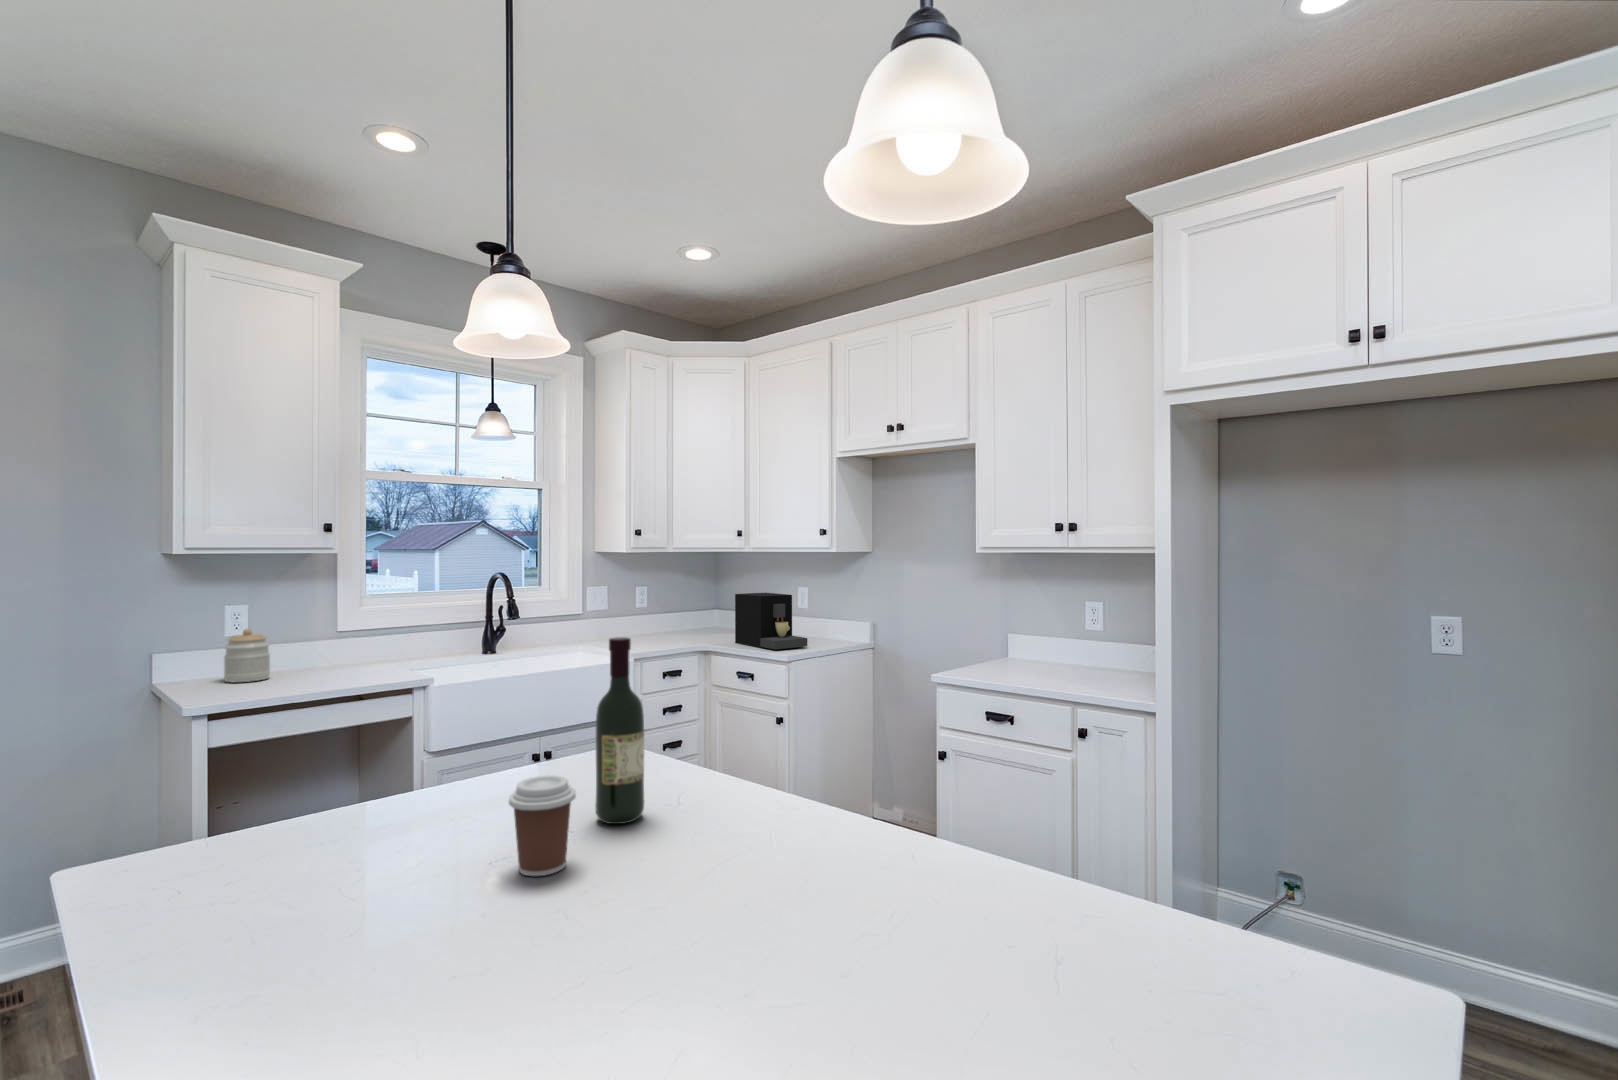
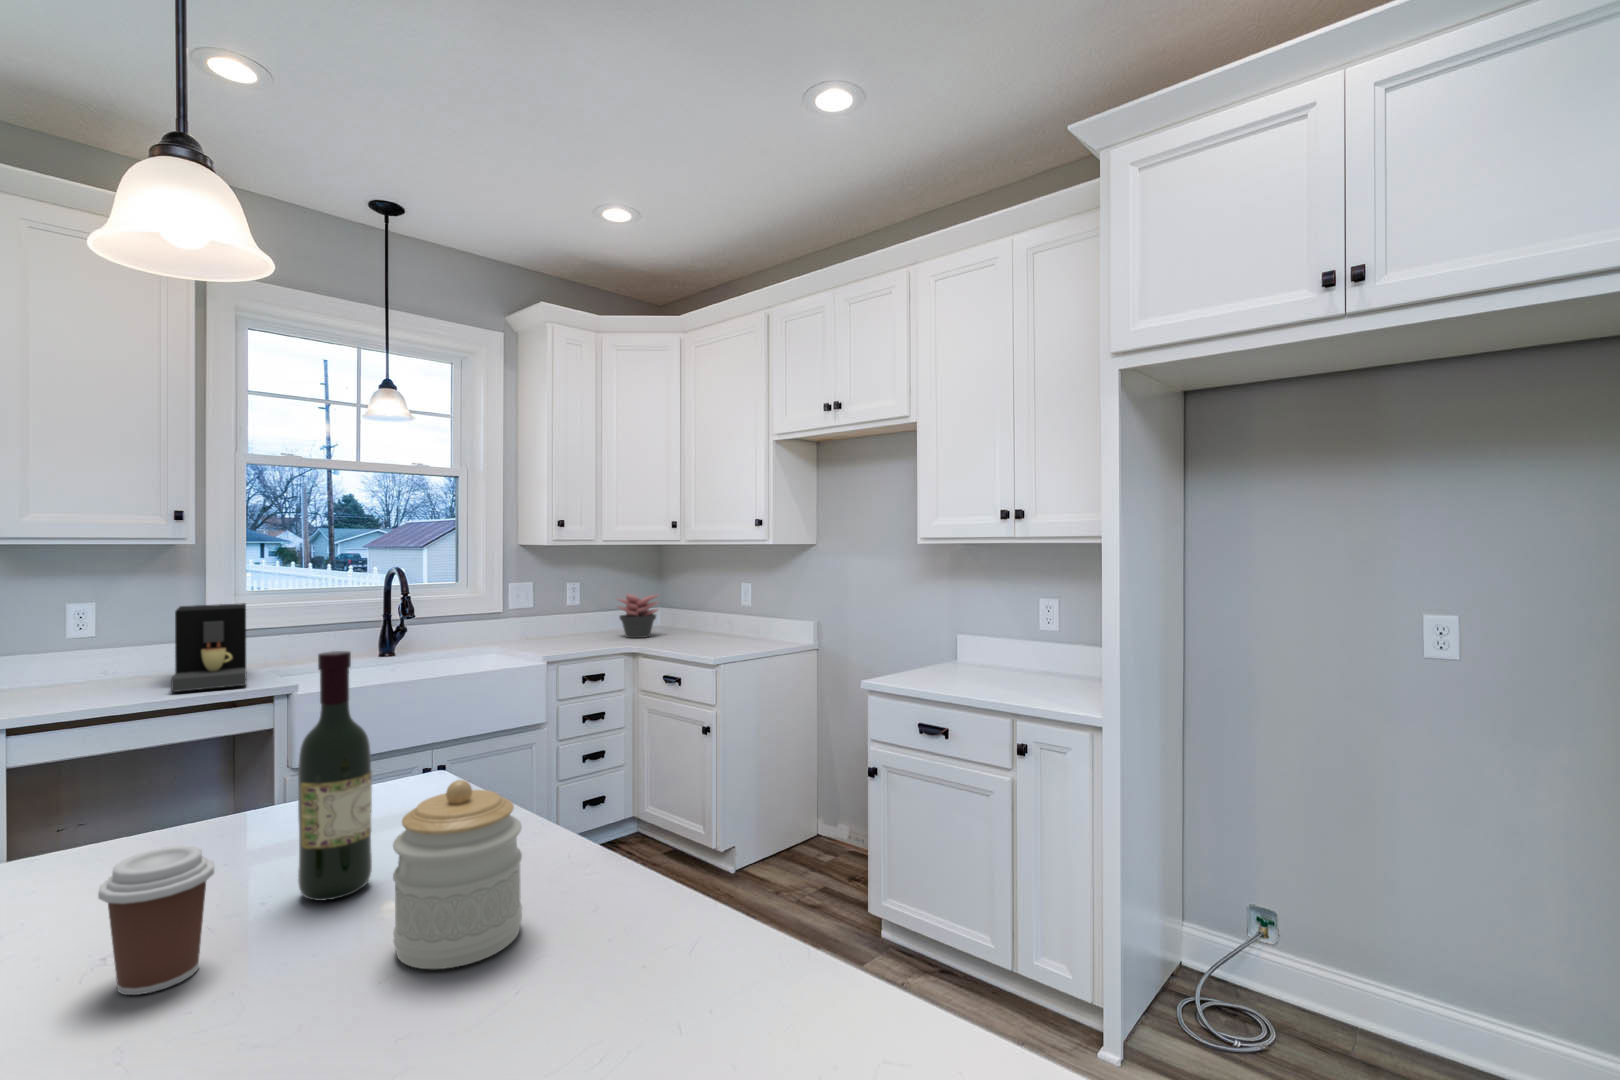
coffee maker: present [735,593,807,649] -> present [171,603,246,692]
succulent plant: none [685,597,724,638] -> present [618,594,658,638]
jar: present [224,629,270,682] -> present [393,780,522,969]

